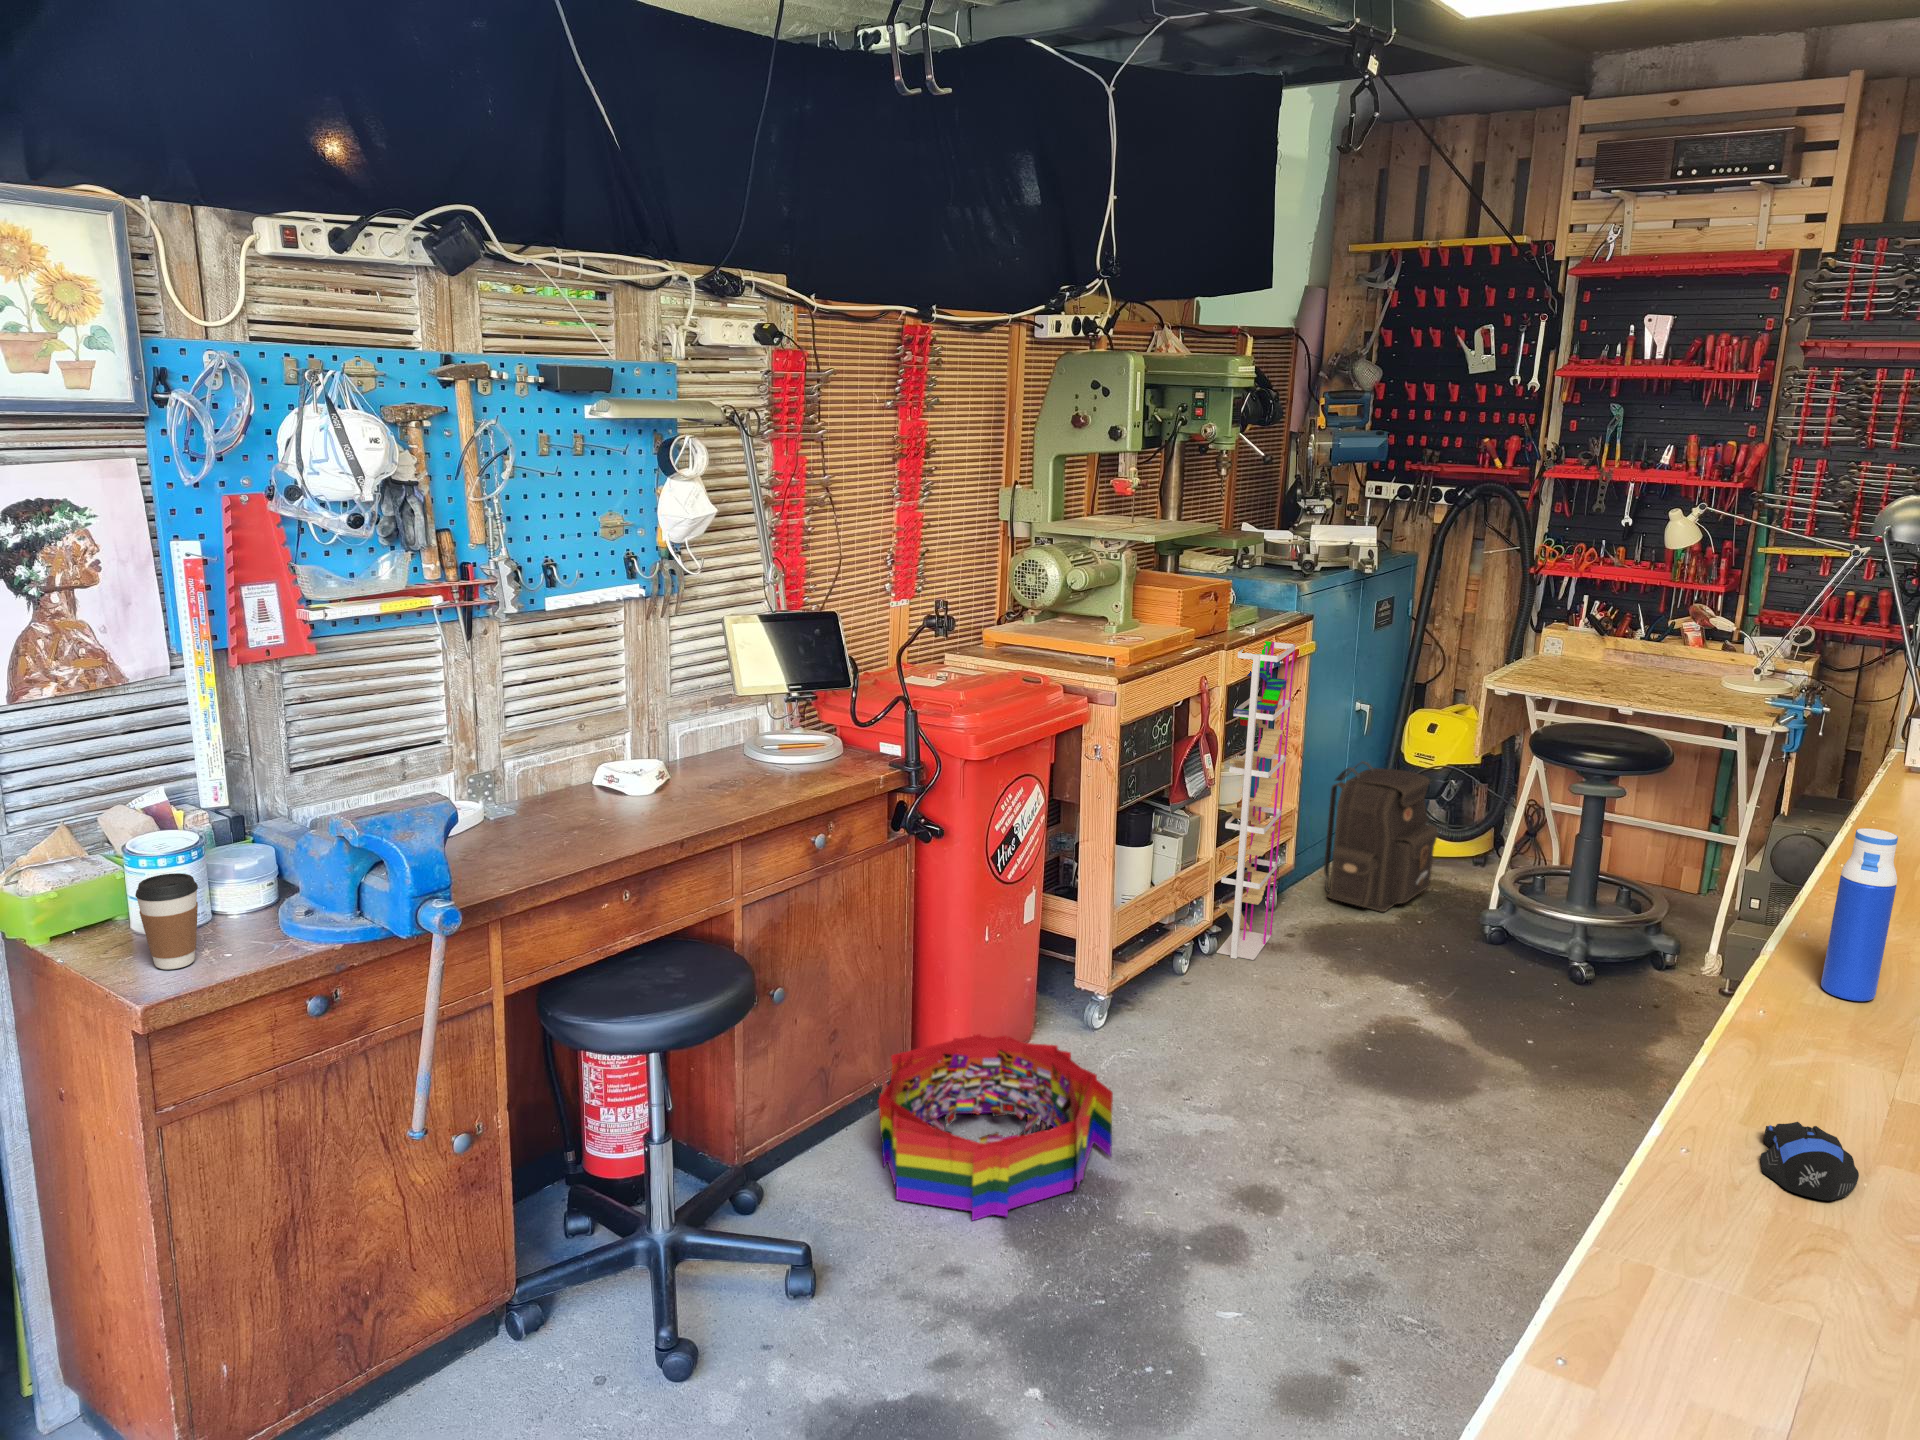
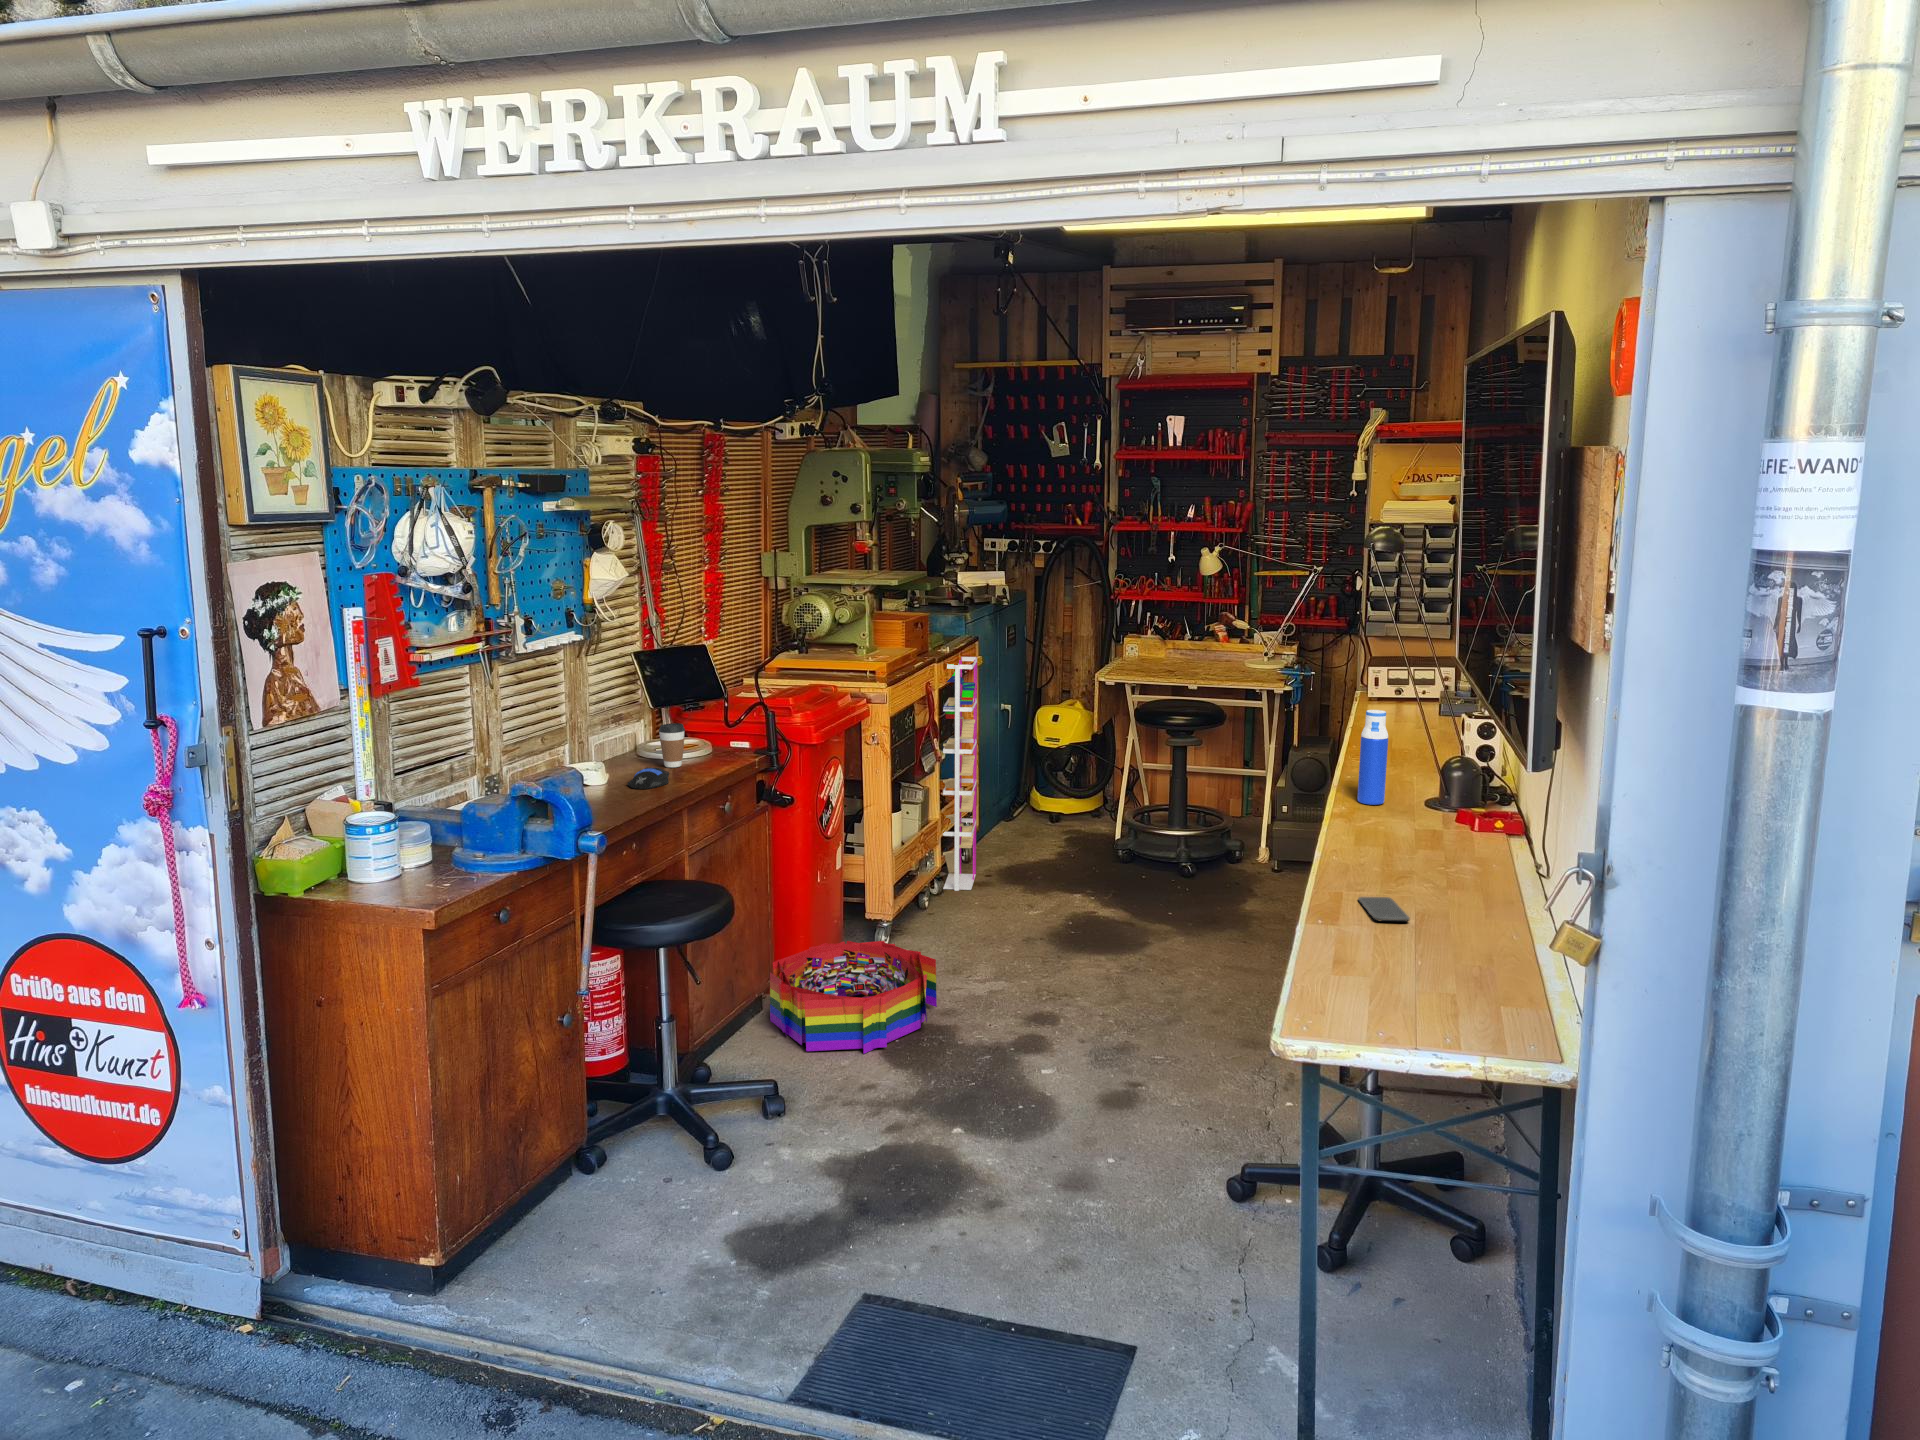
backpack: present [1324,761,1438,912] -> none [998,744,1073,851]
coffee cup: present [135,873,198,969] -> present [659,723,685,767]
computer mouse: present [1760,1122,1859,1201] -> present [627,768,669,789]
smartphone: none [1736,1263,1840,1369] -> present [1358,897,1410,922]

